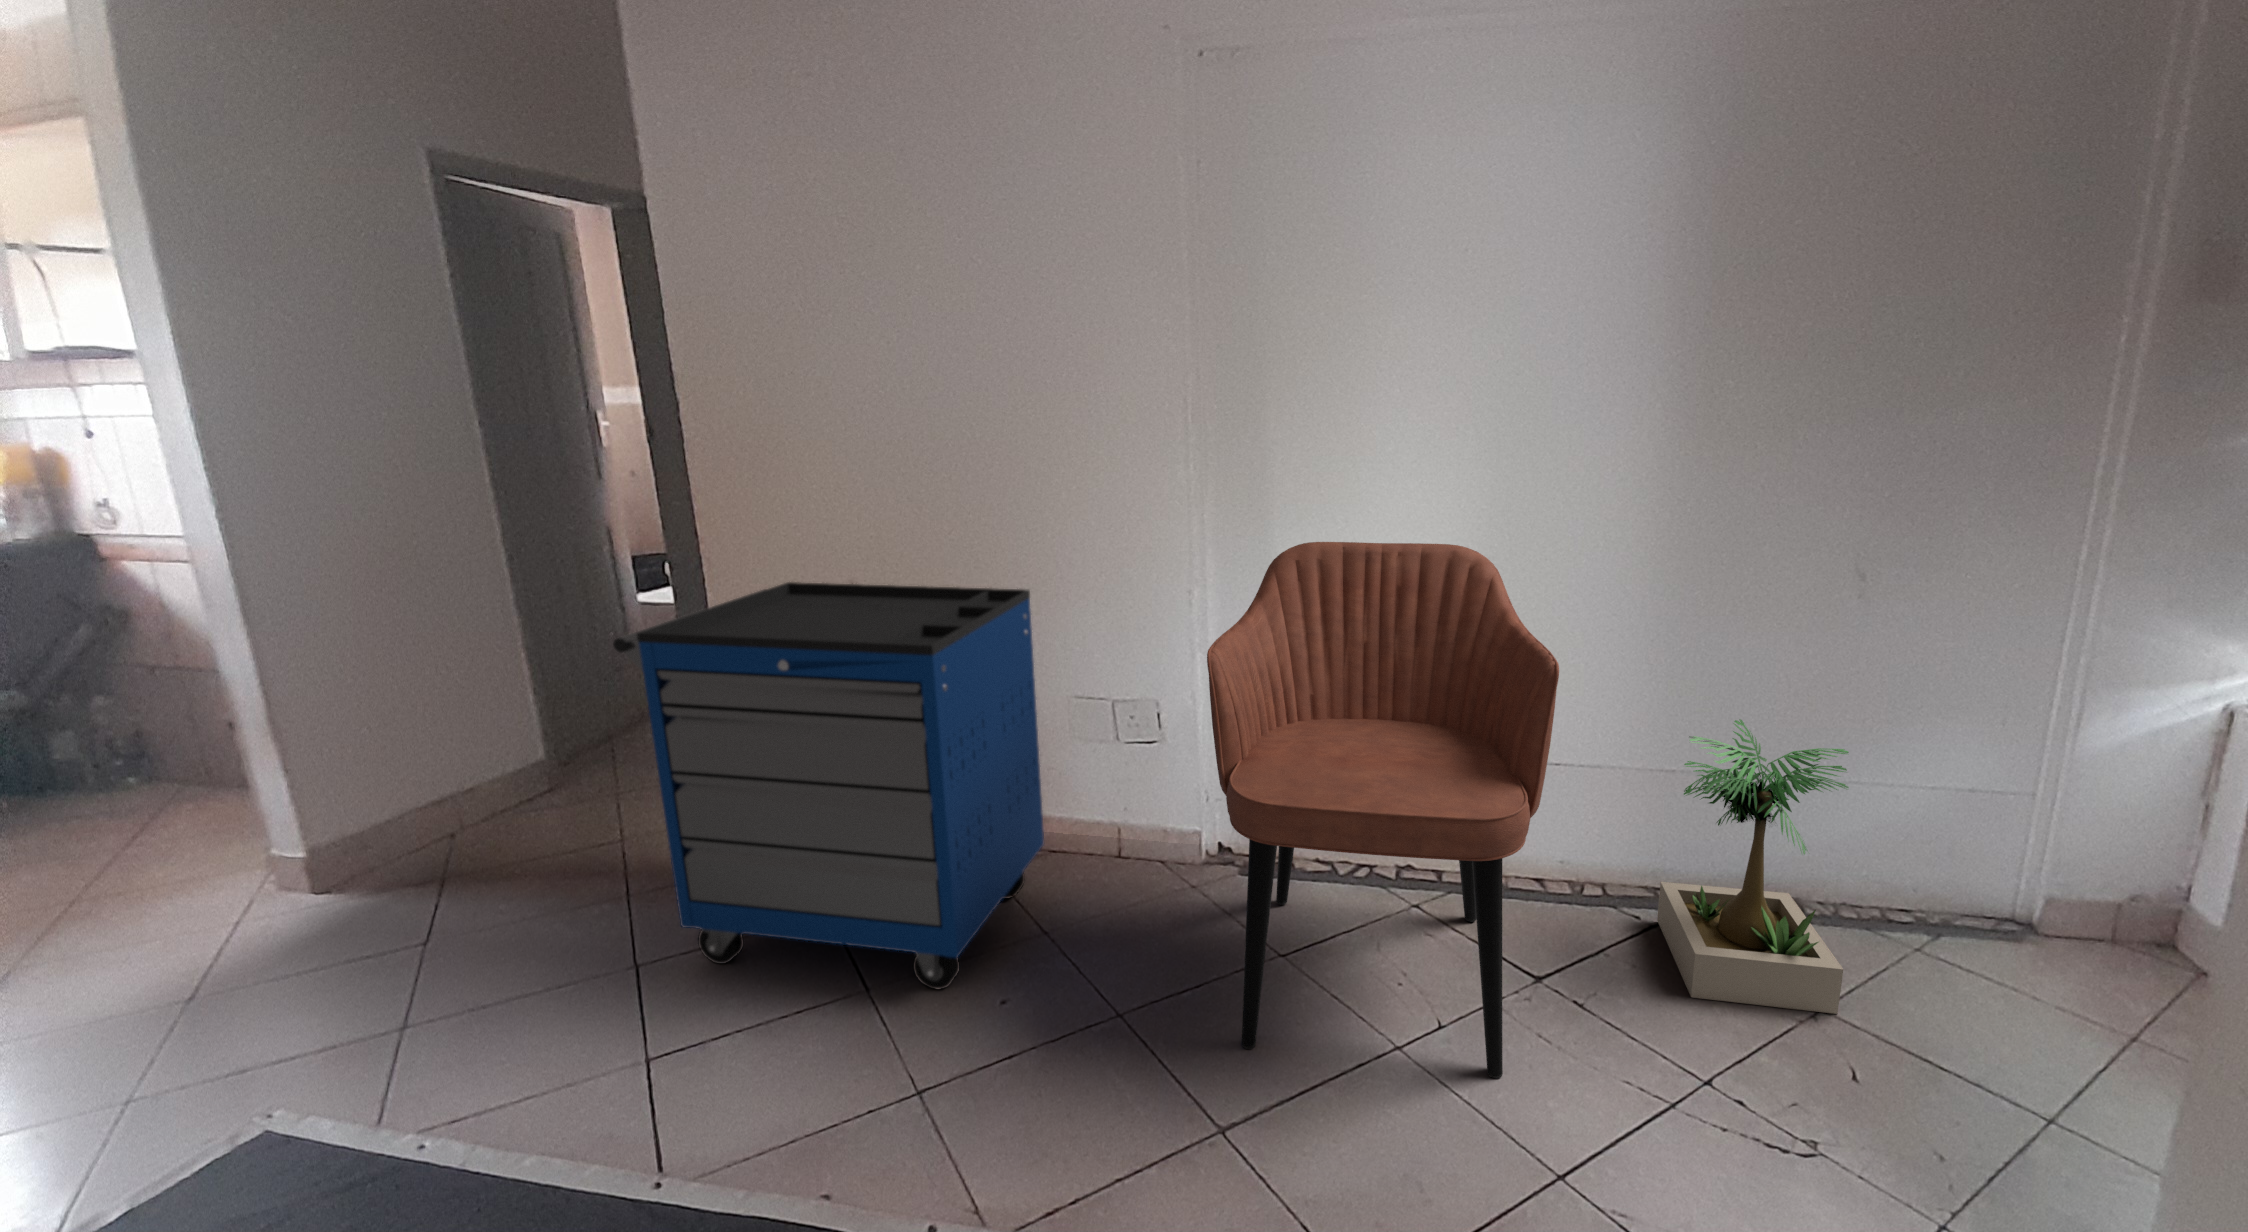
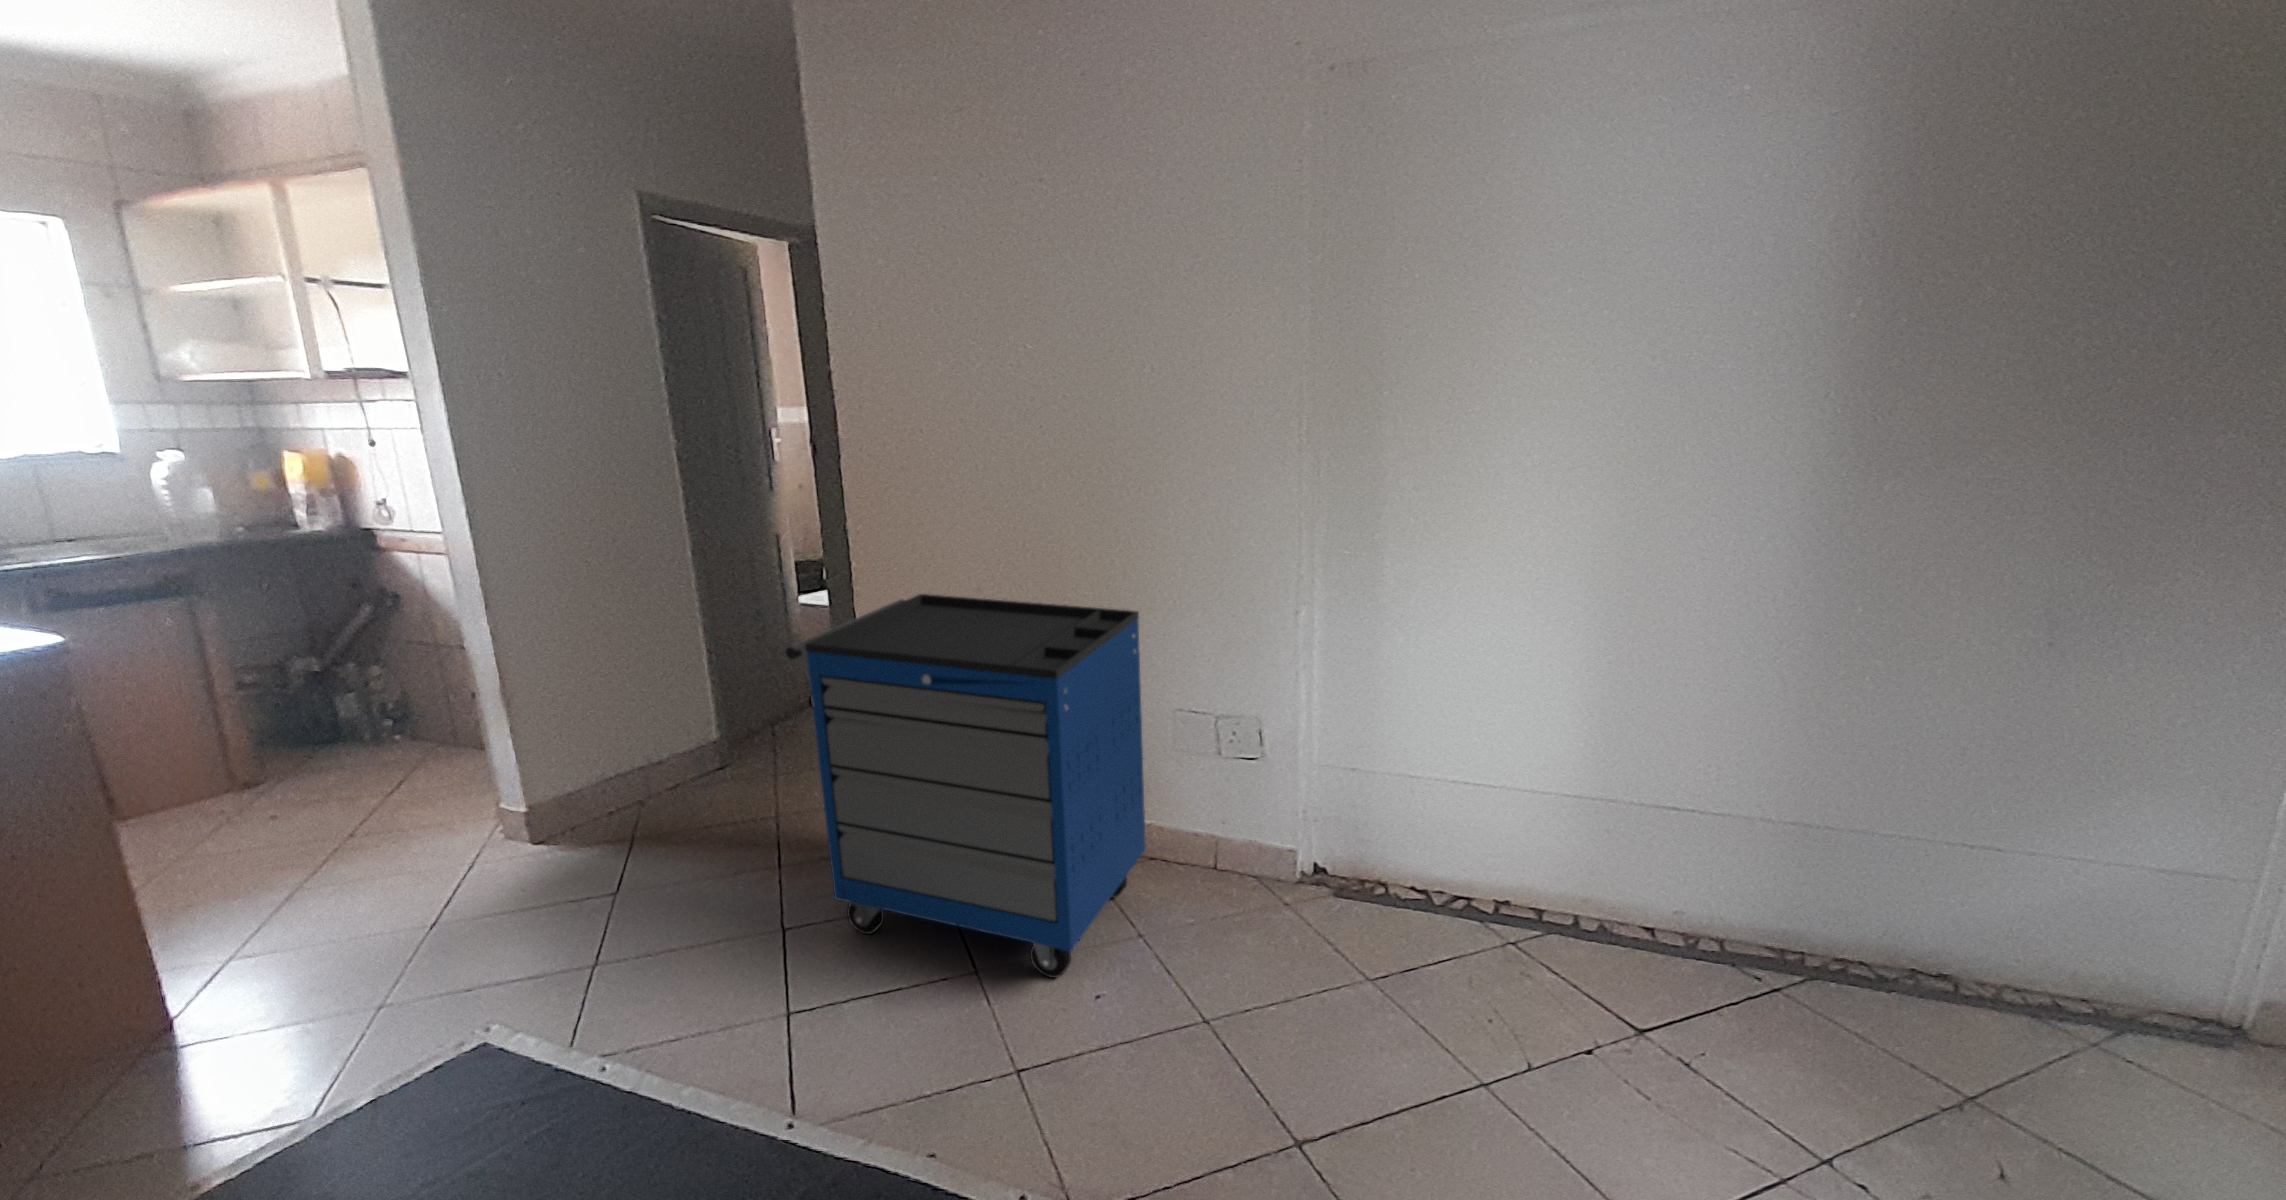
armchair: present [1207,542,1559,1079] -> none [1310,574,1674,1127]
potted plant: present [1657,719,1849,1014] -> none [1781,776,2048,1108]

